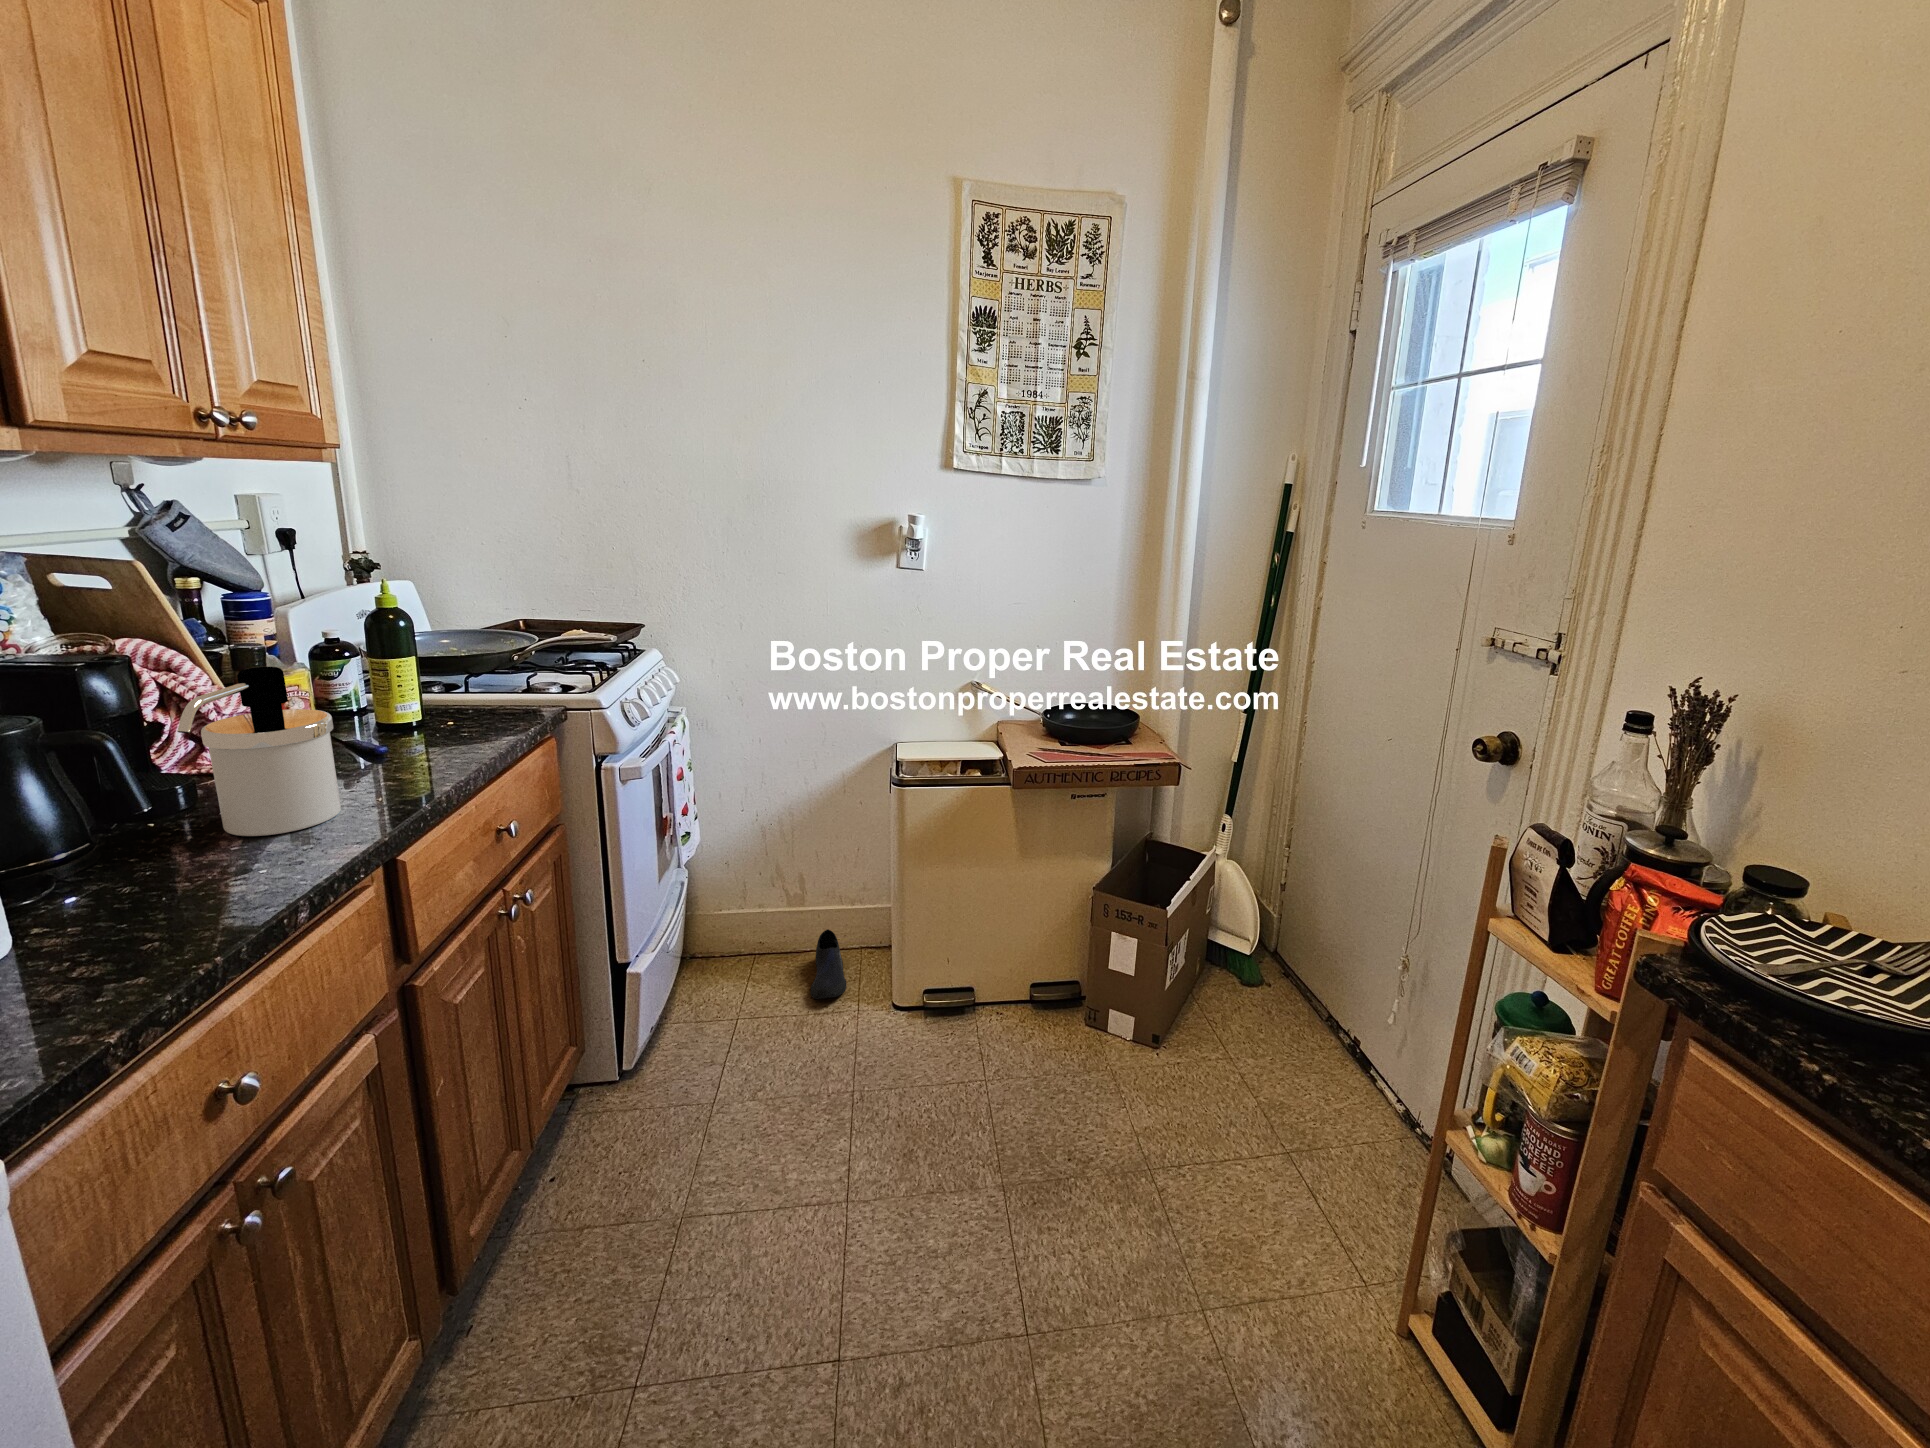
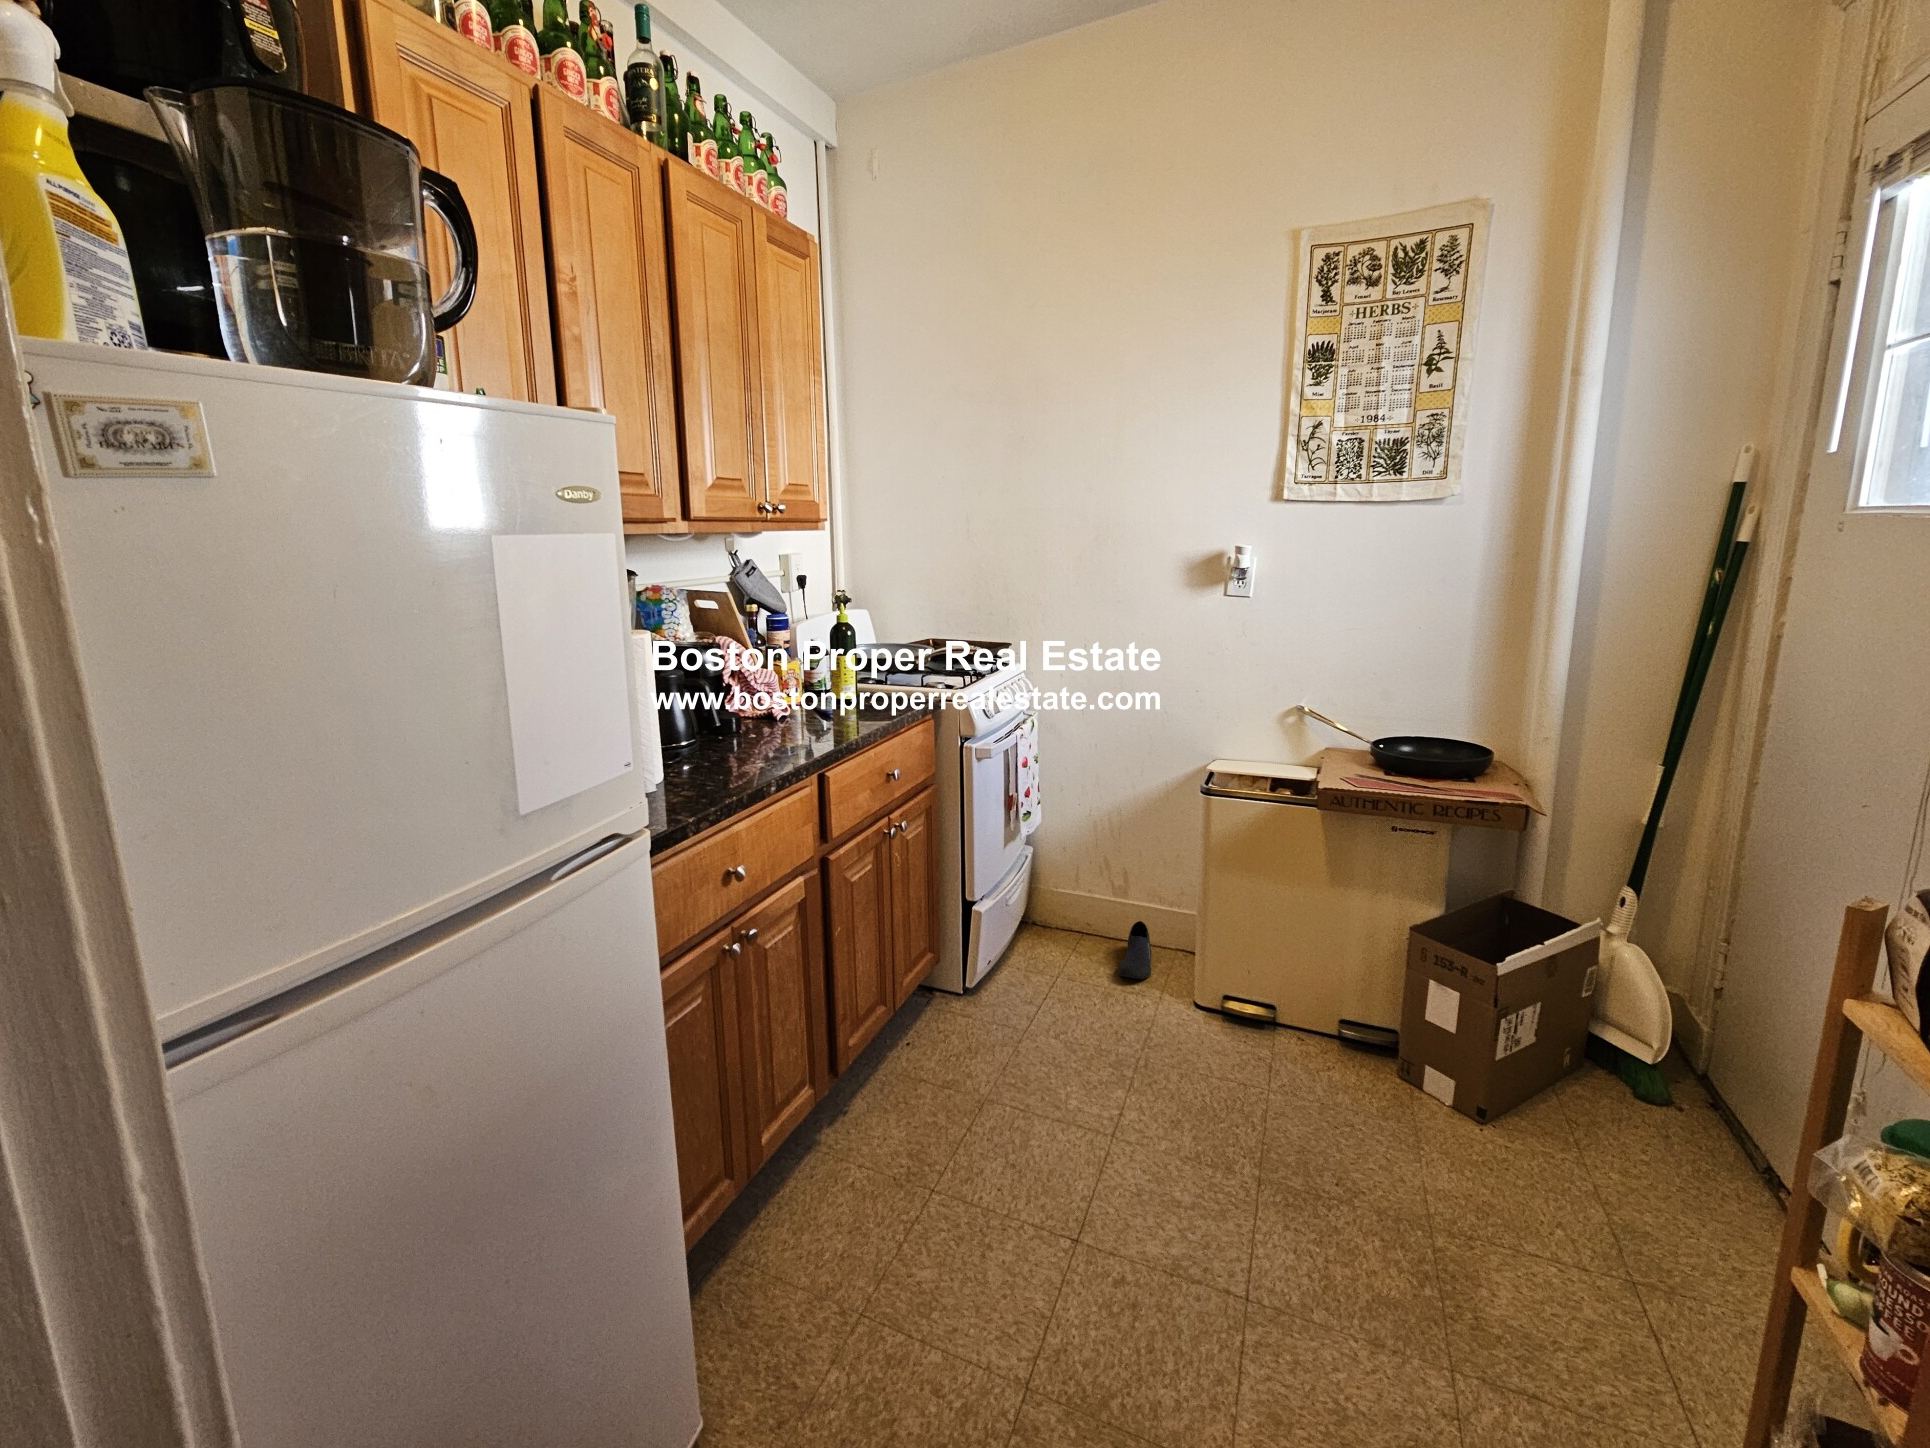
soap dispenser: present [177,666,341,836] -> none [736,652,804,749]

